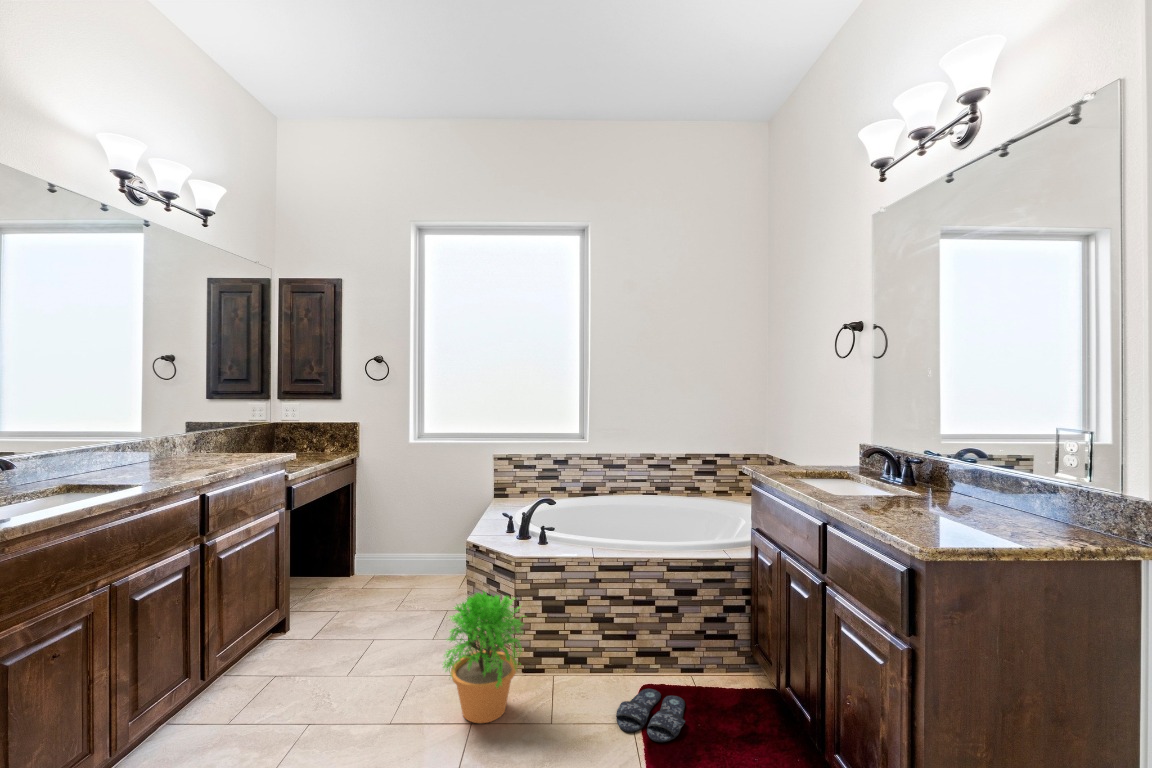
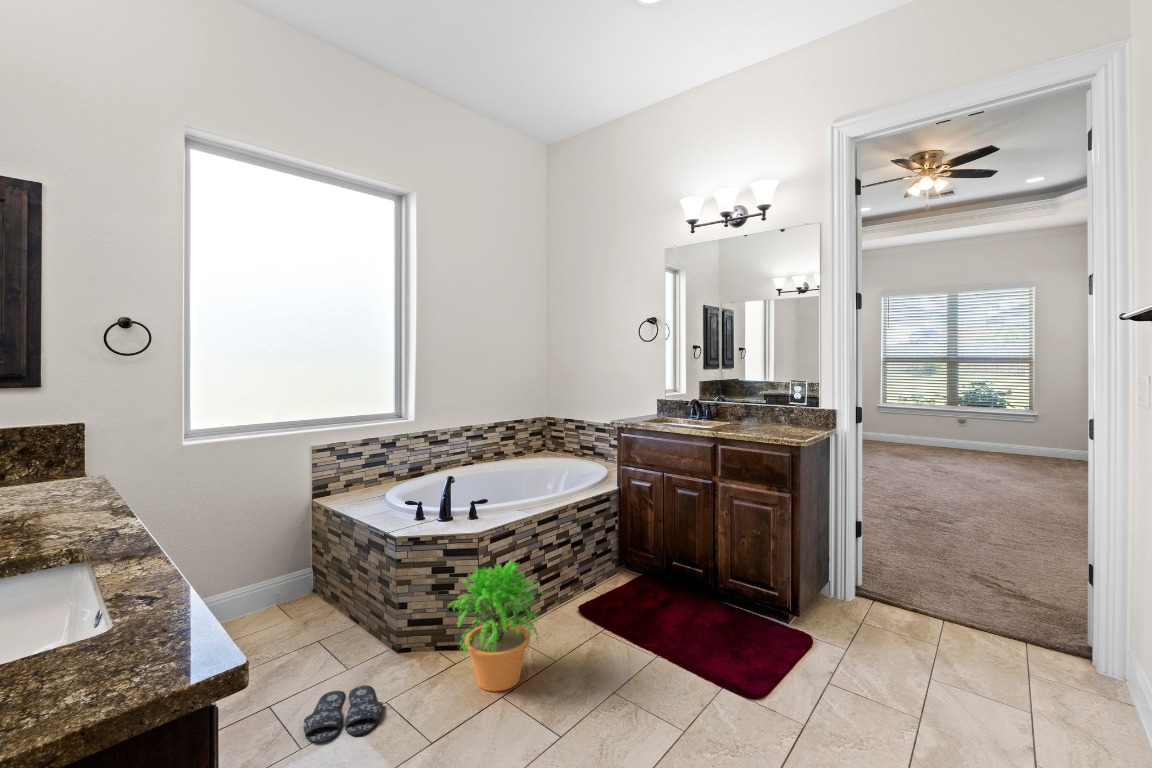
slippers: present [616,689,686,742] -> present [304,685,383,743]

